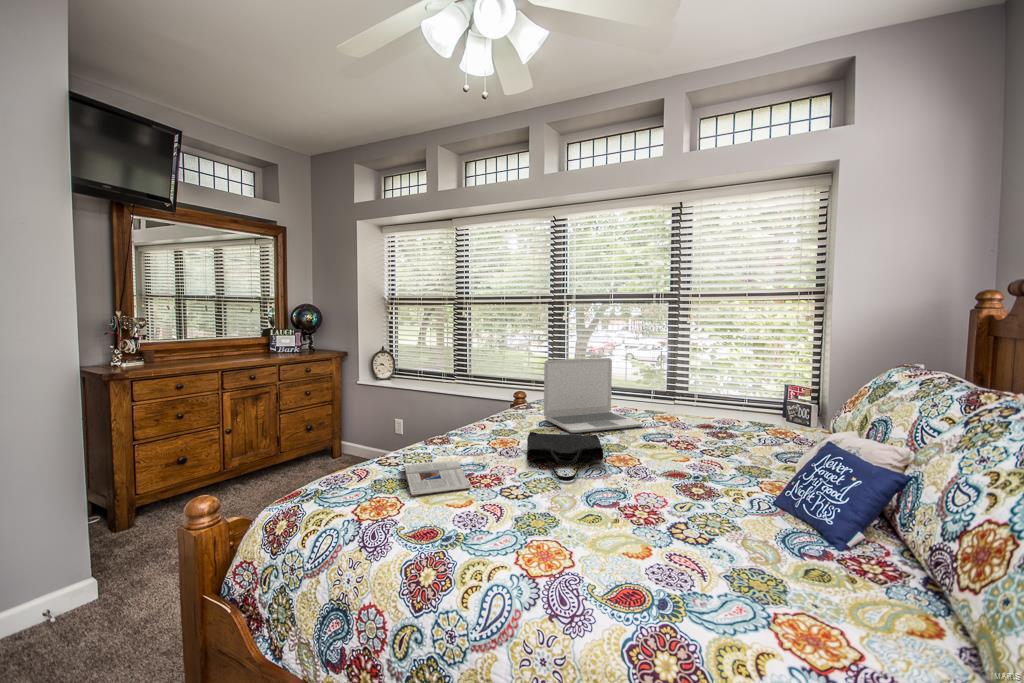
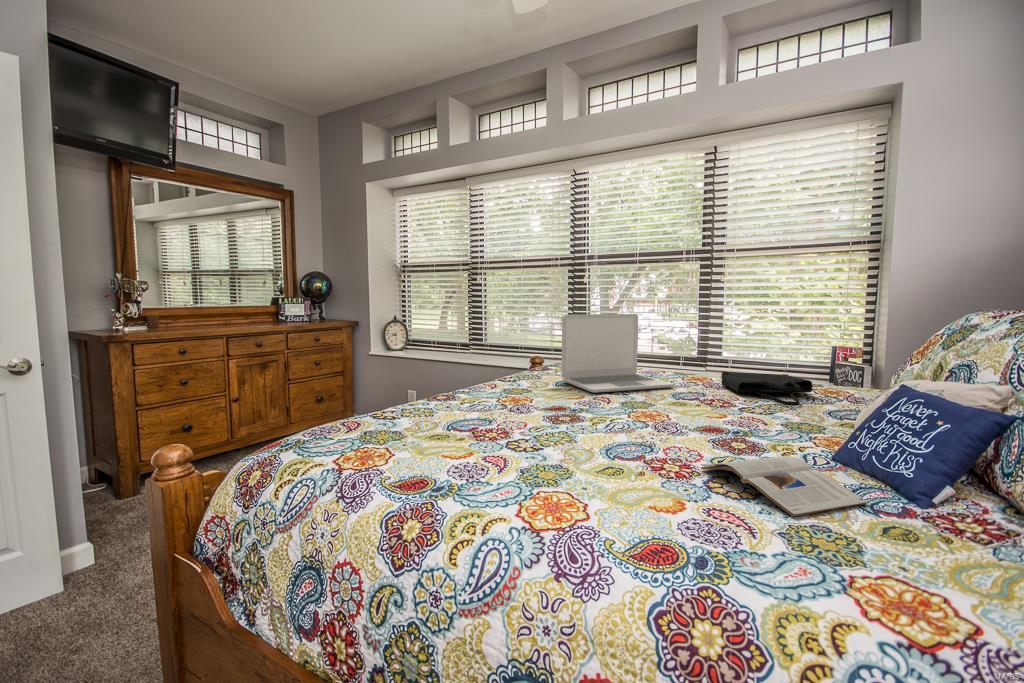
tote bag: present [527,432,603,481] -> present [721,372,812,406]
magazine: present [402,461,470,496] -> present [700,456,868,516]

